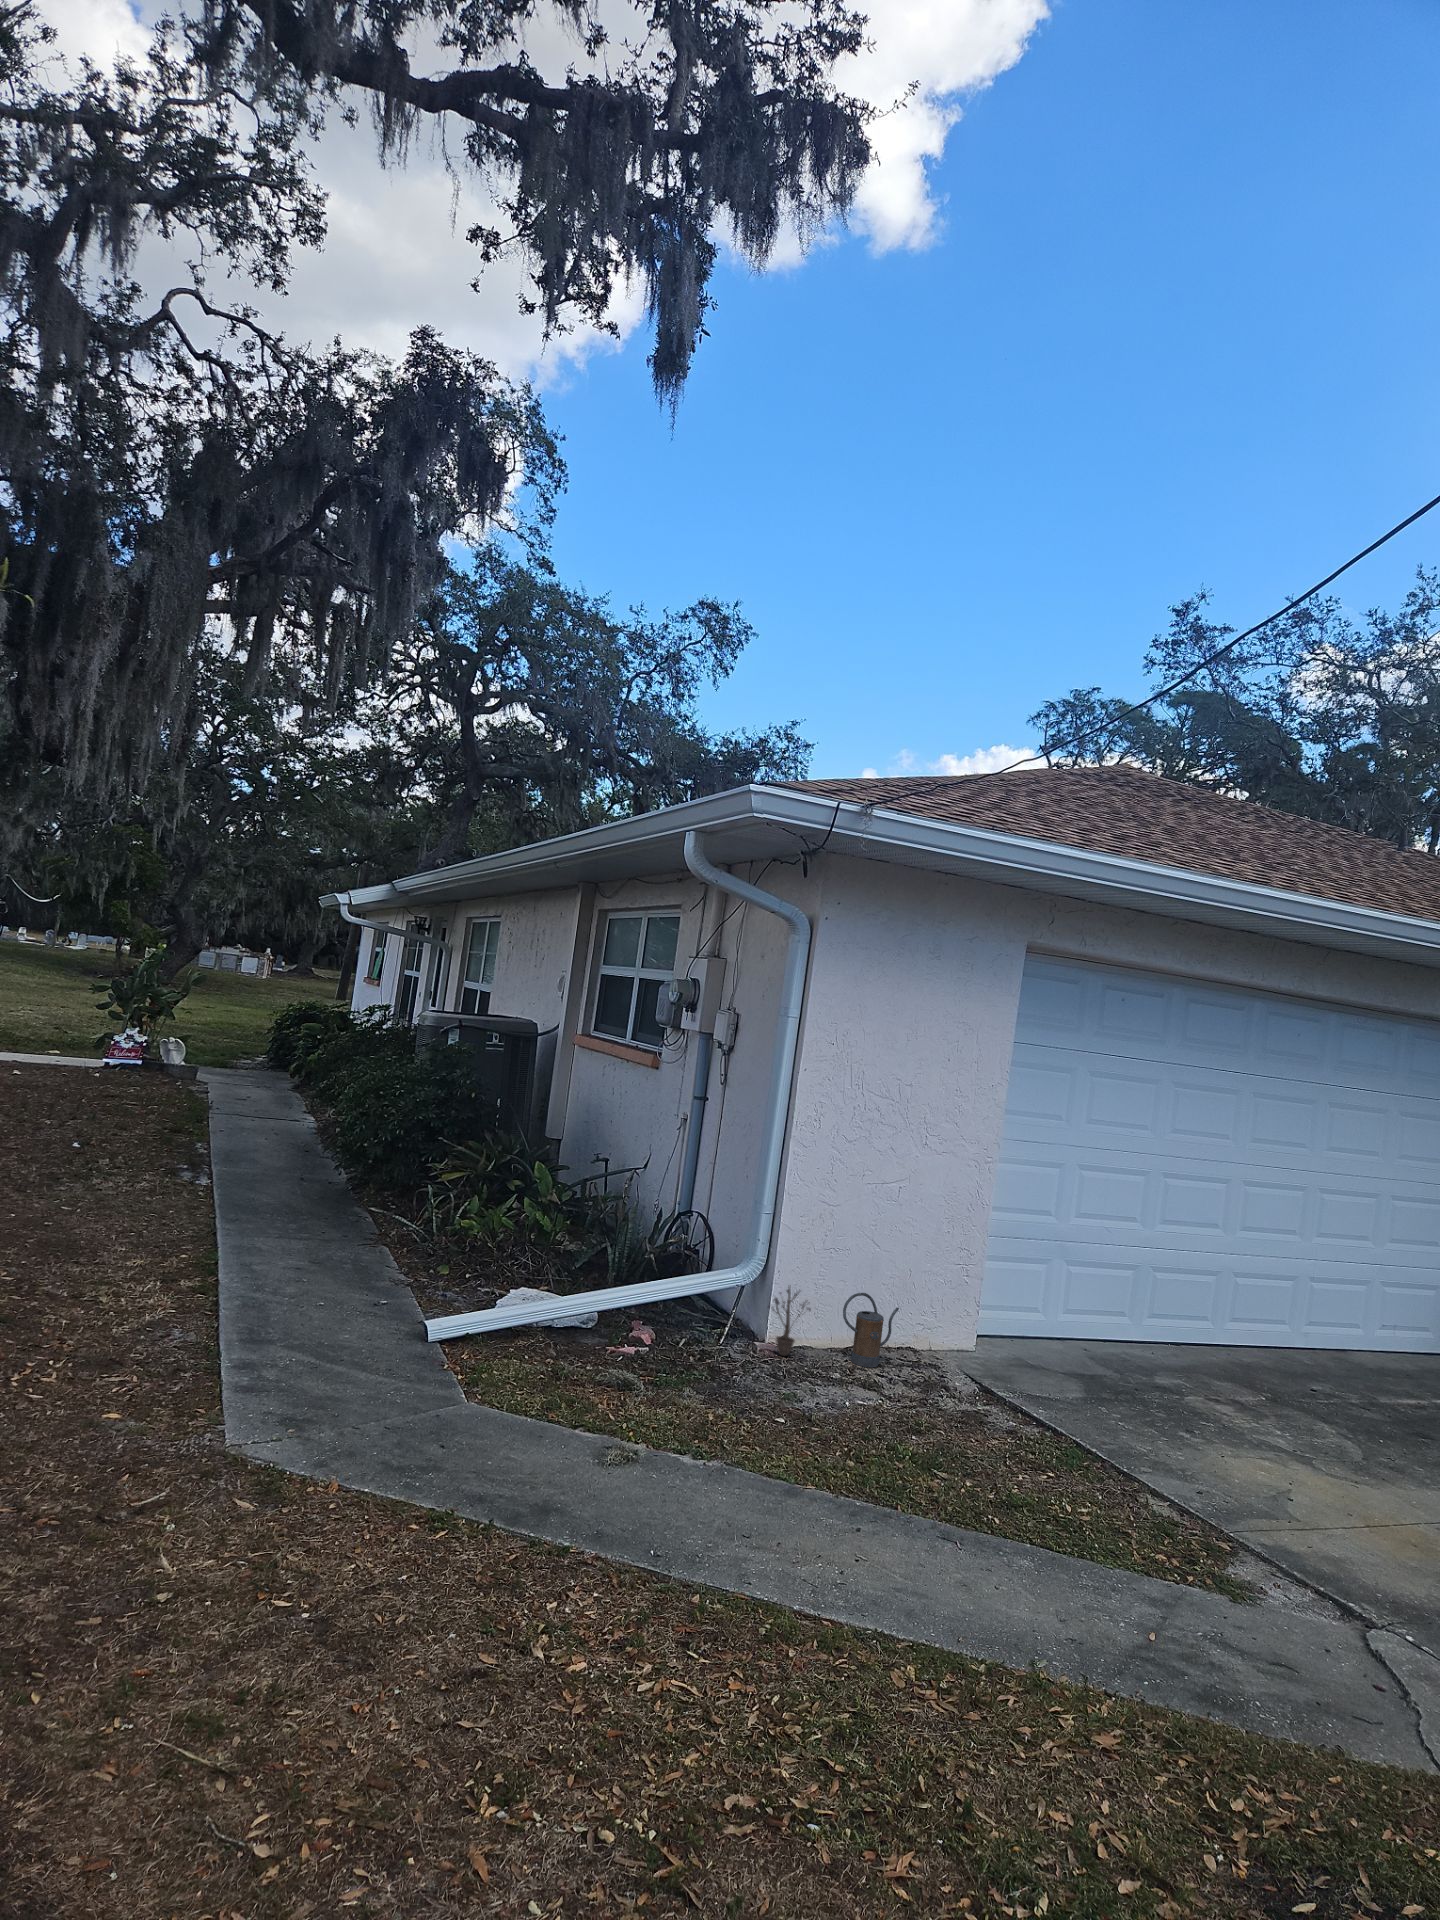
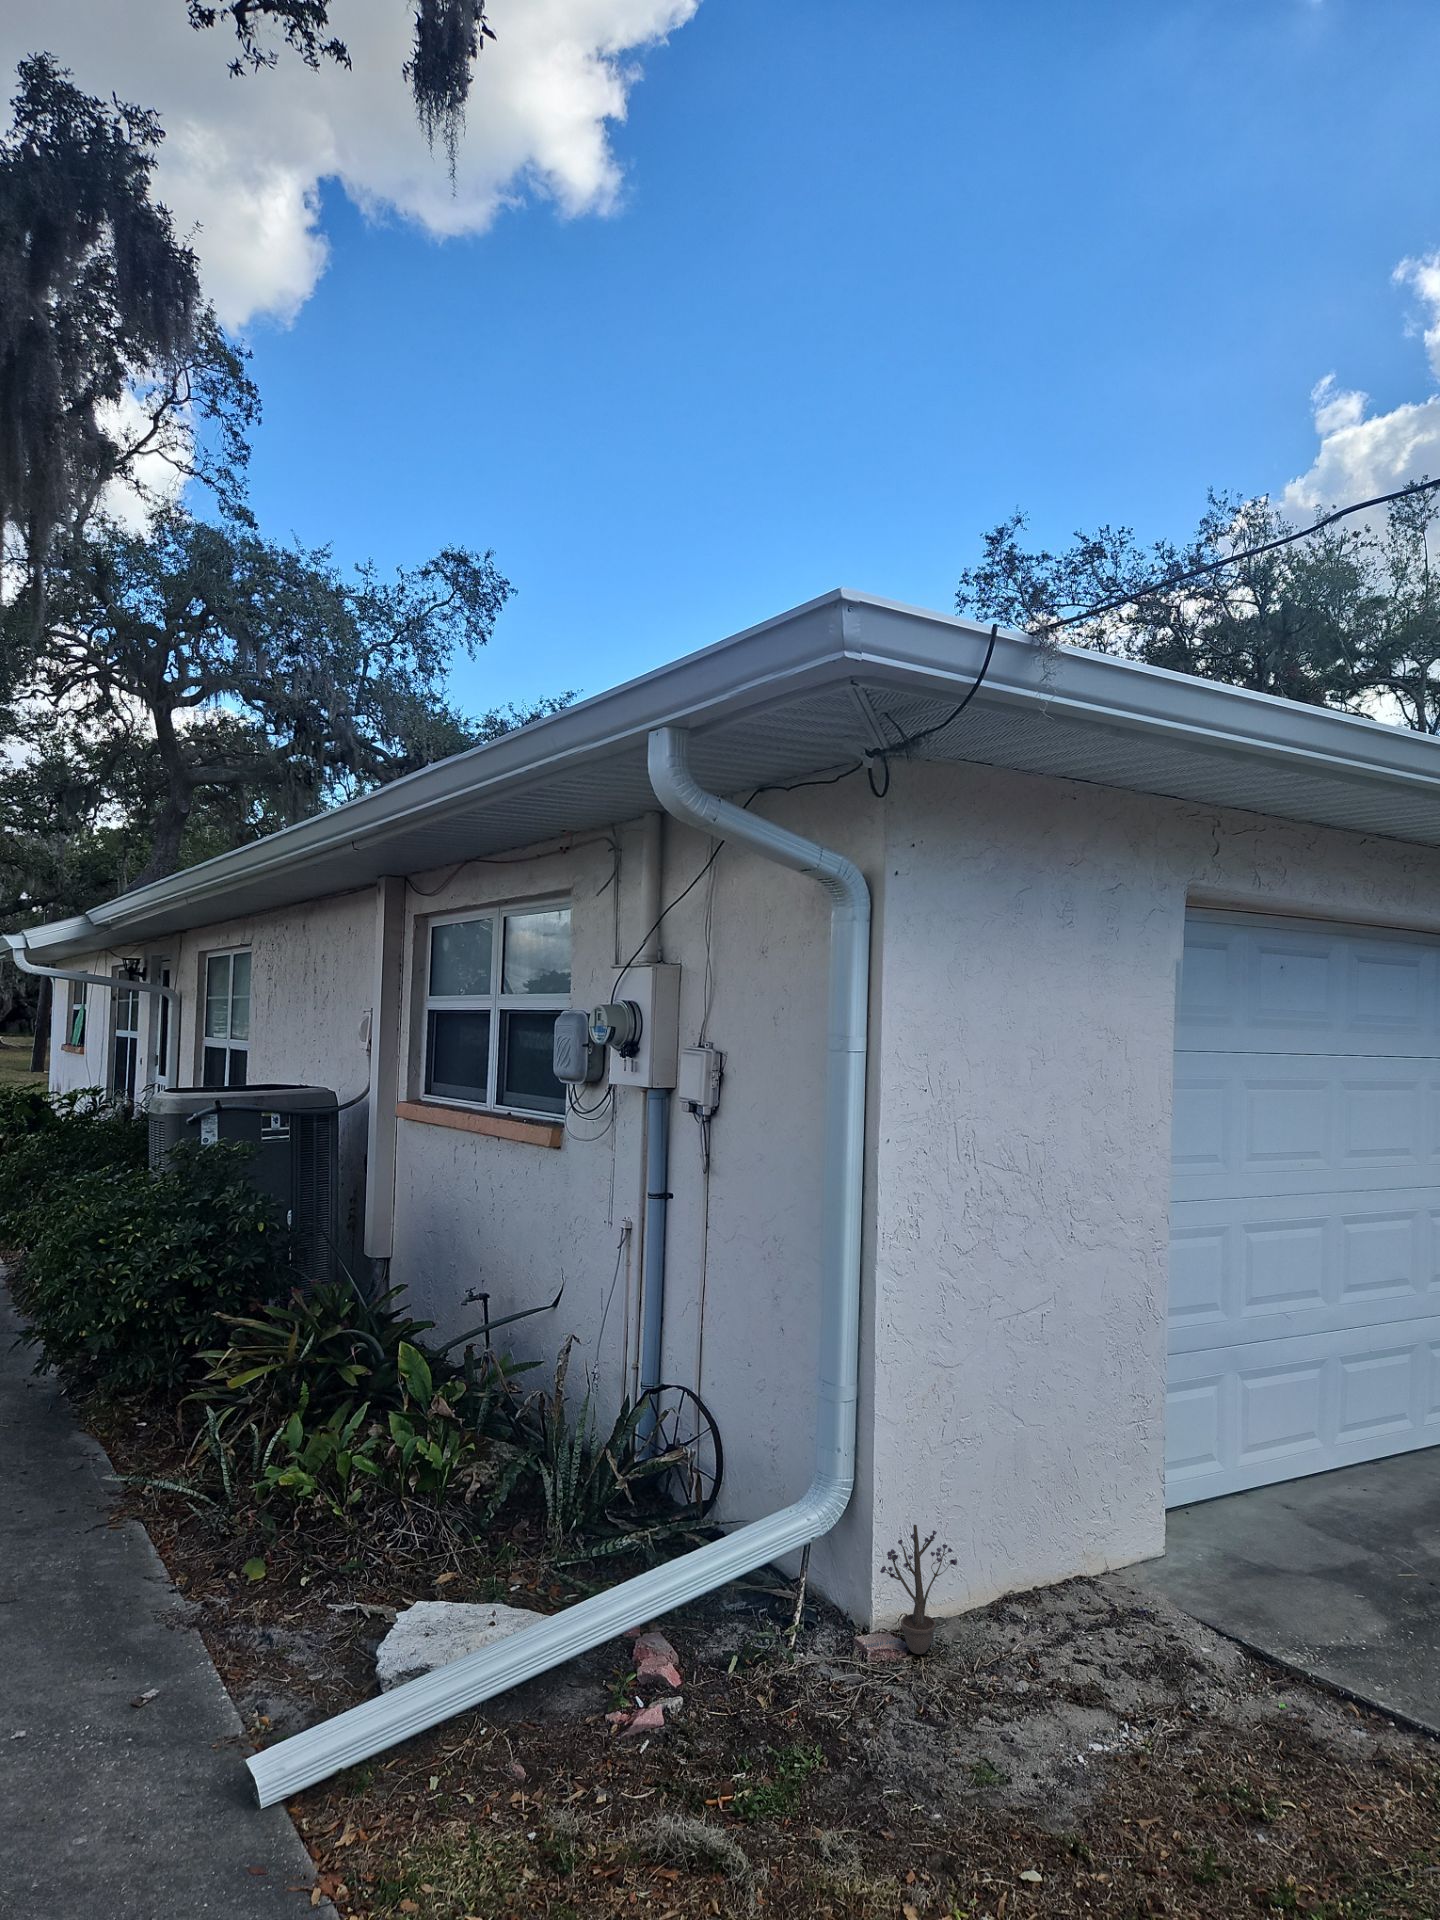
watering can: present [843,1293,899,1367] -> none [1009,1512,1088,1643]

